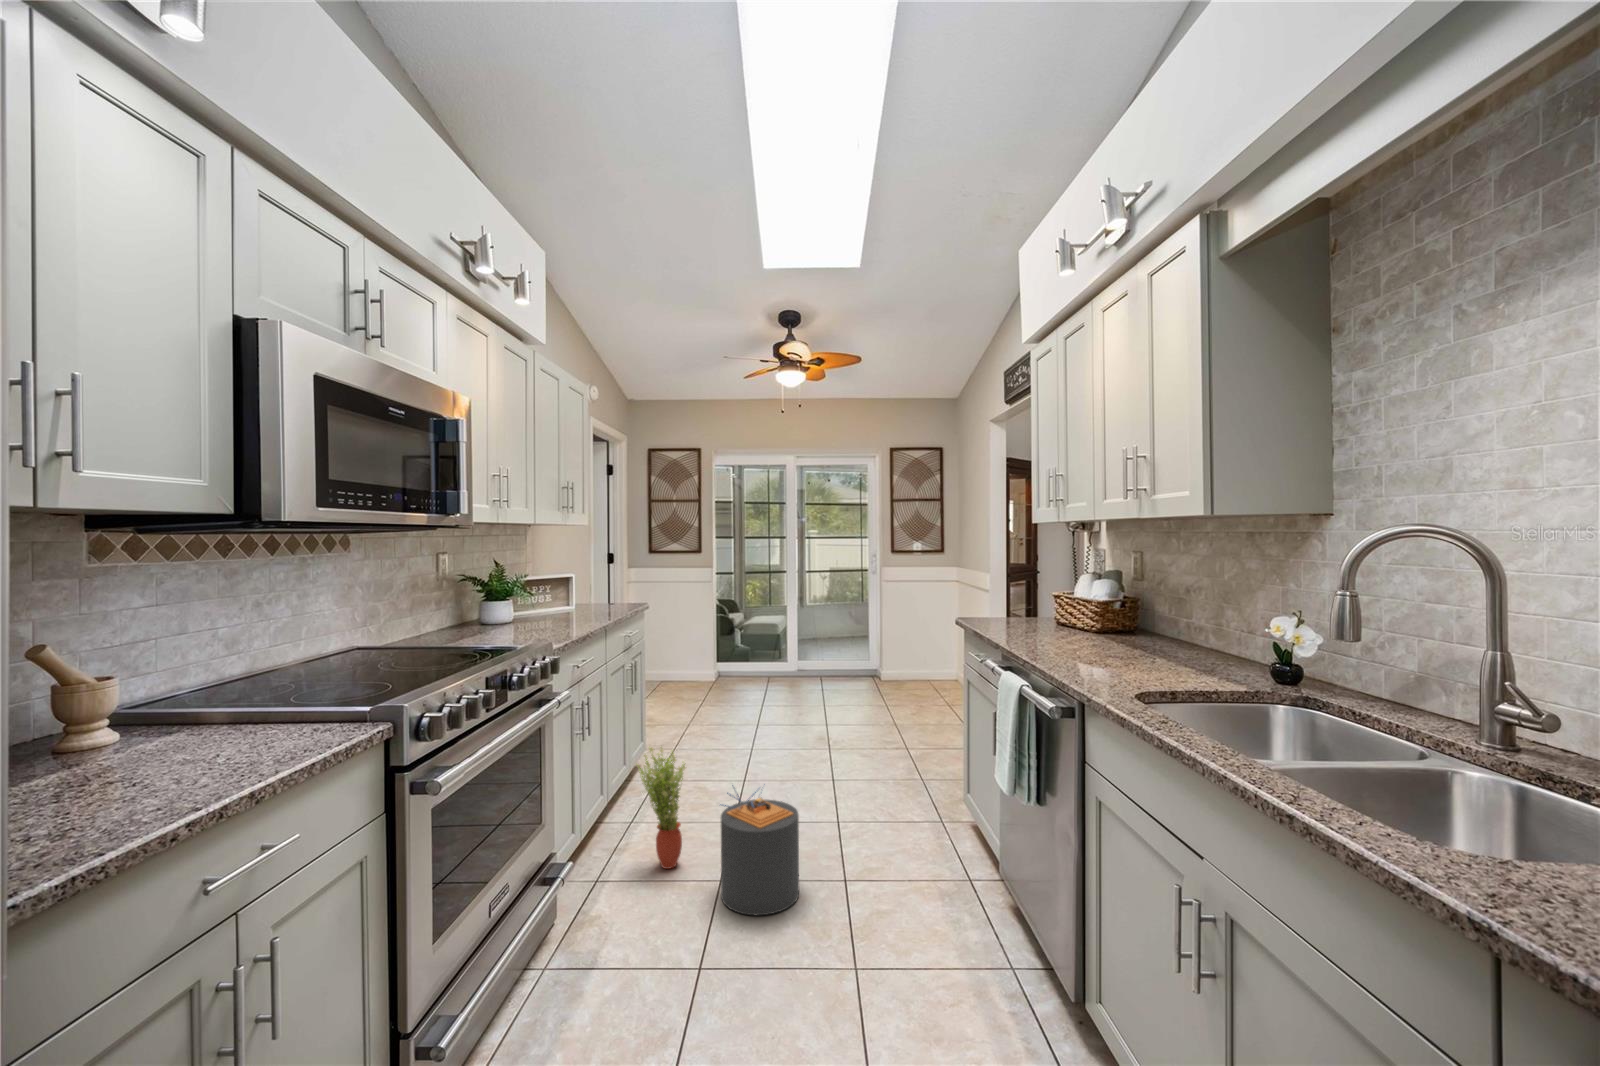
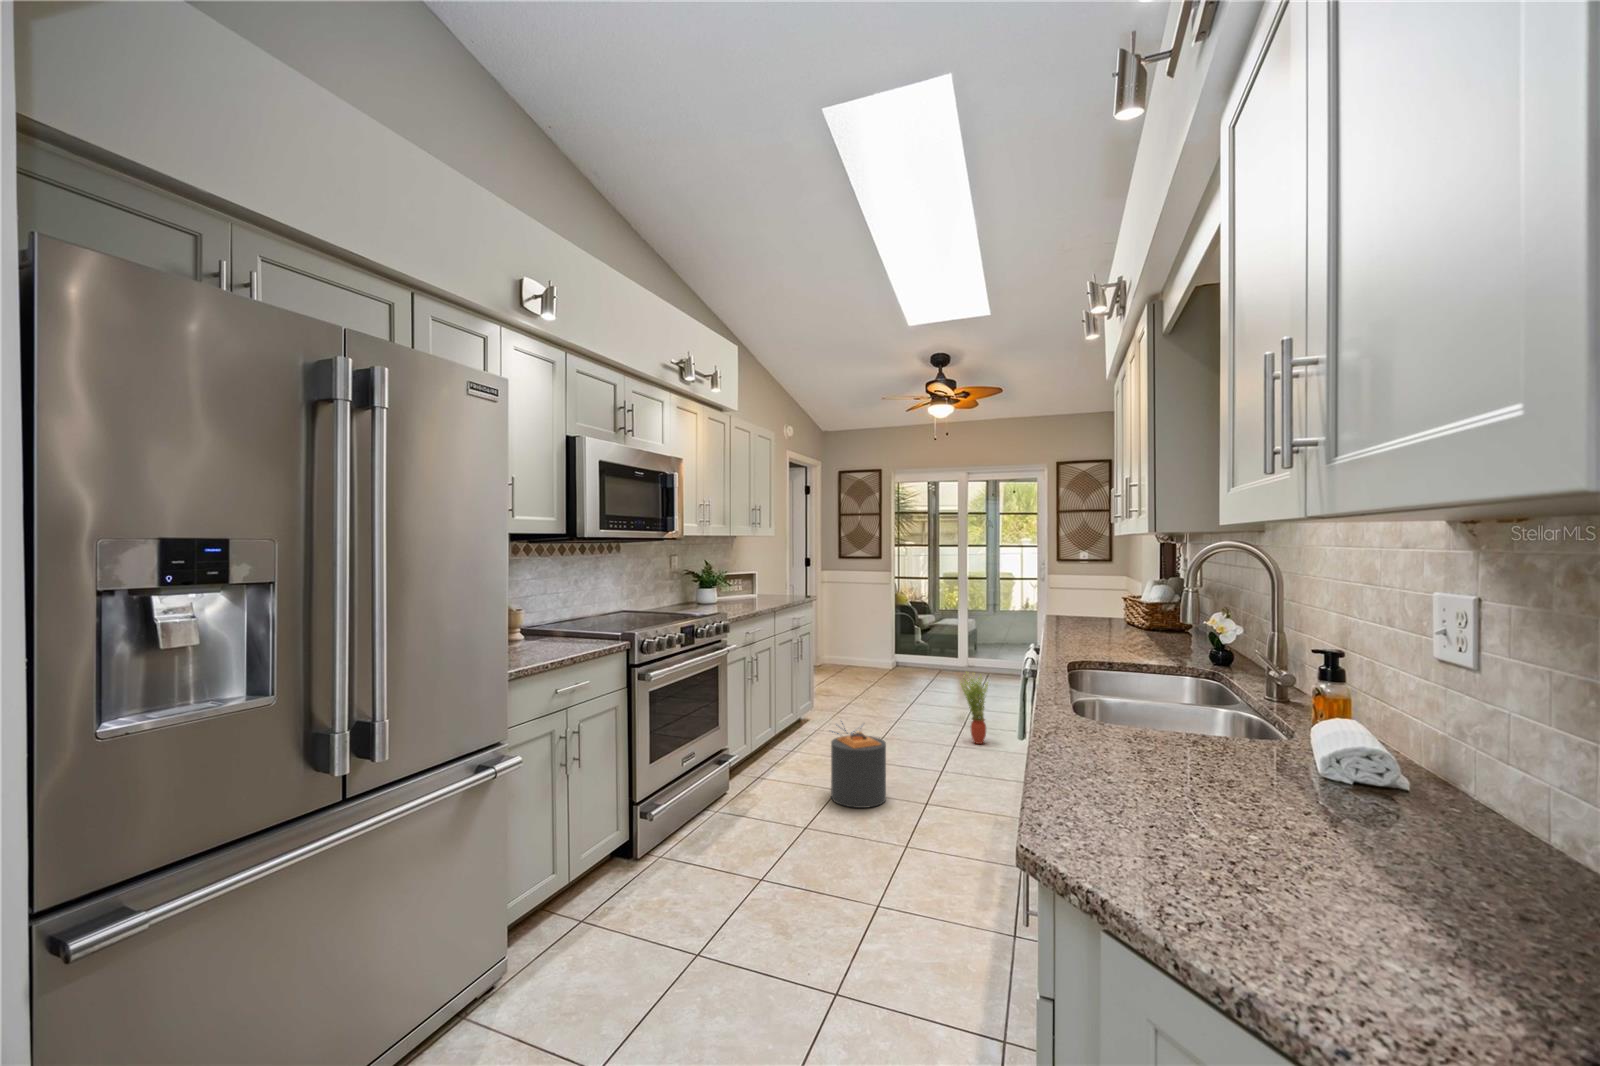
potted plant: present [639,748,685,869] -> present [961,674,988,744]

